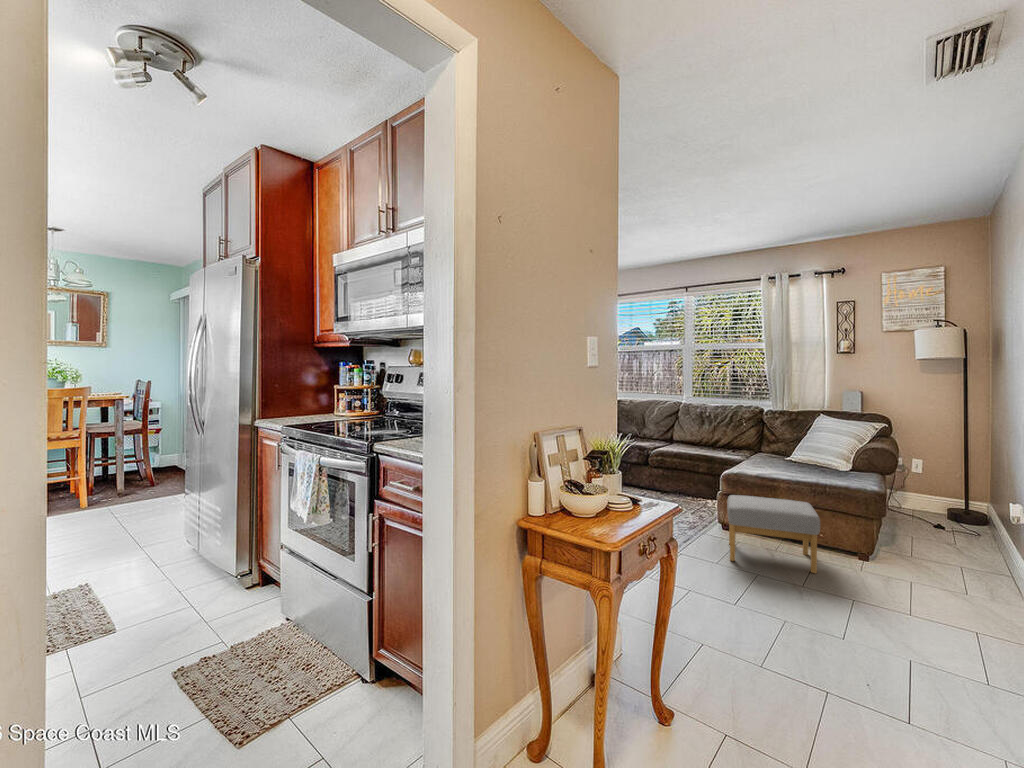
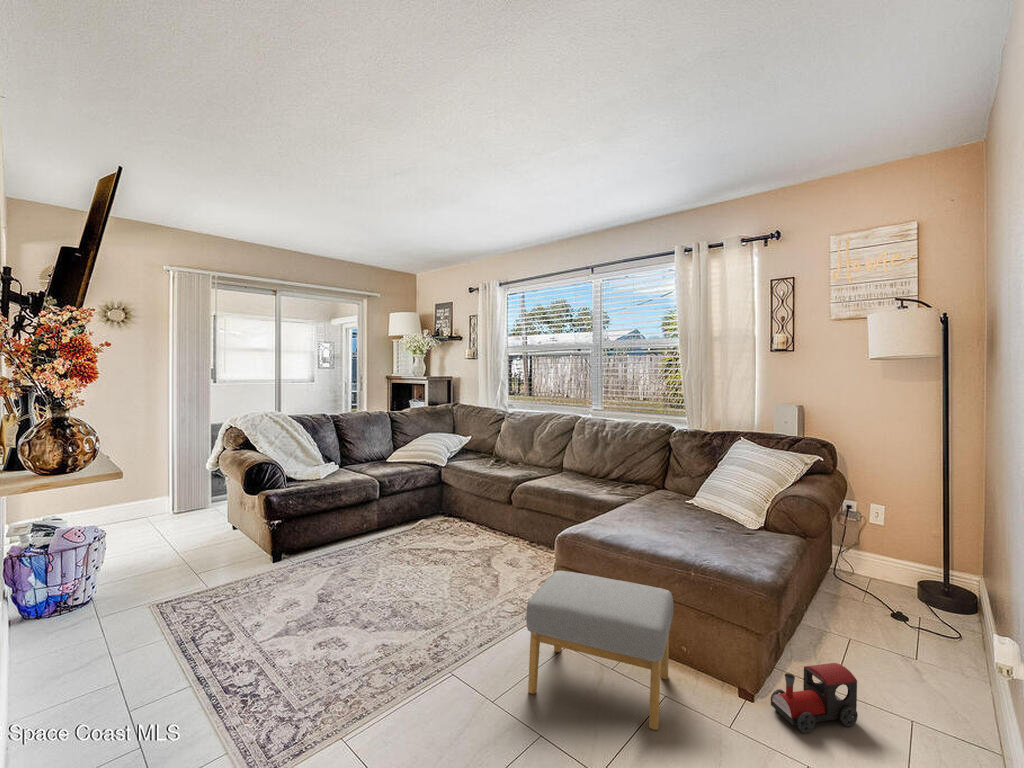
toy train: none [876,539,928,573] -> present [771,663,858,733]

